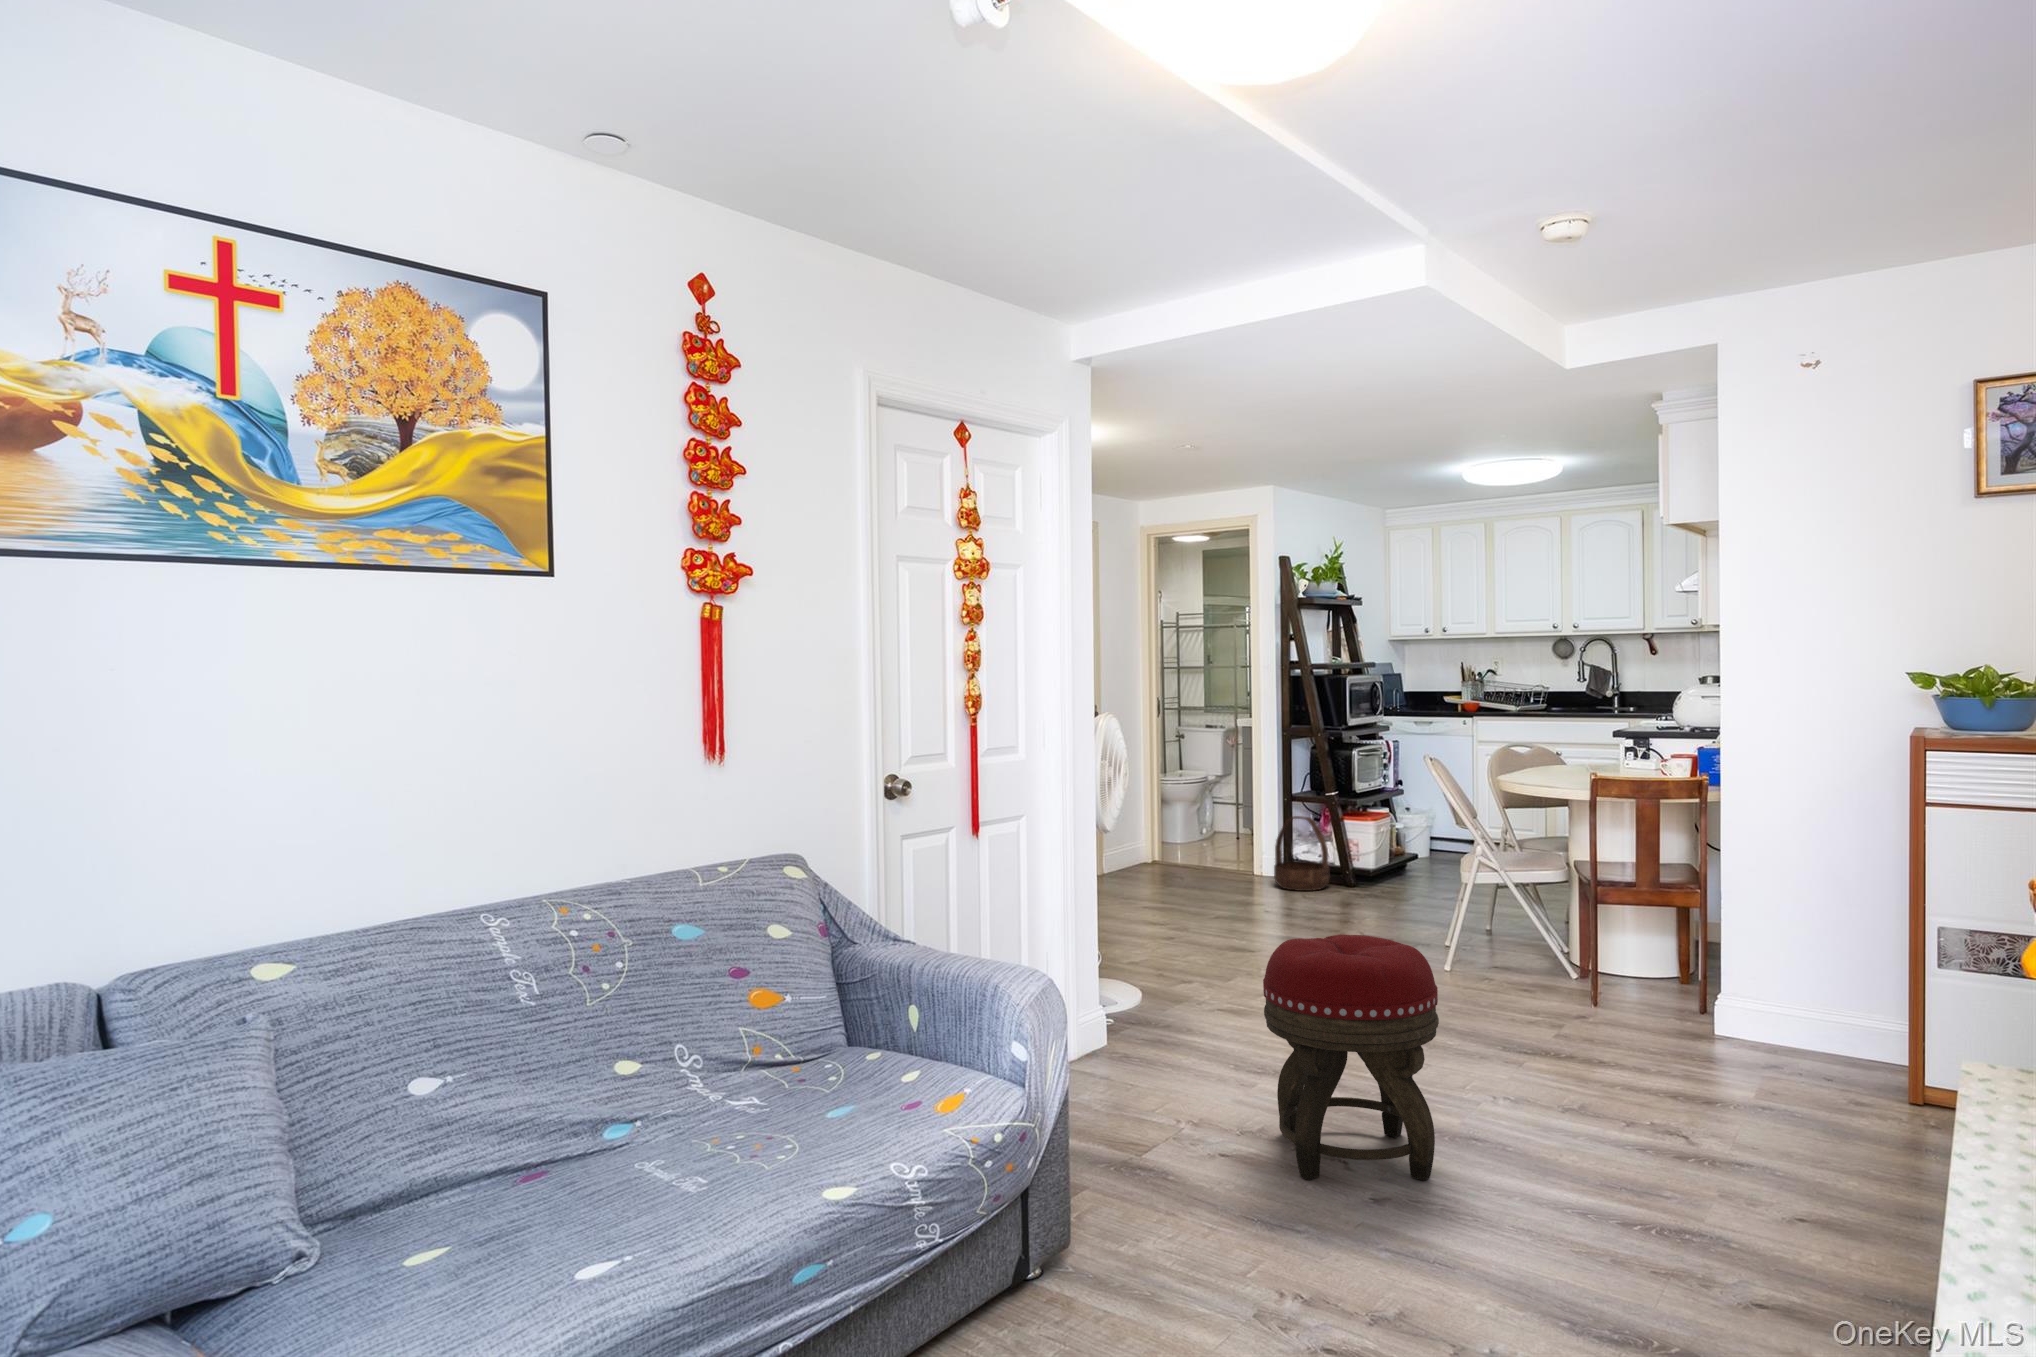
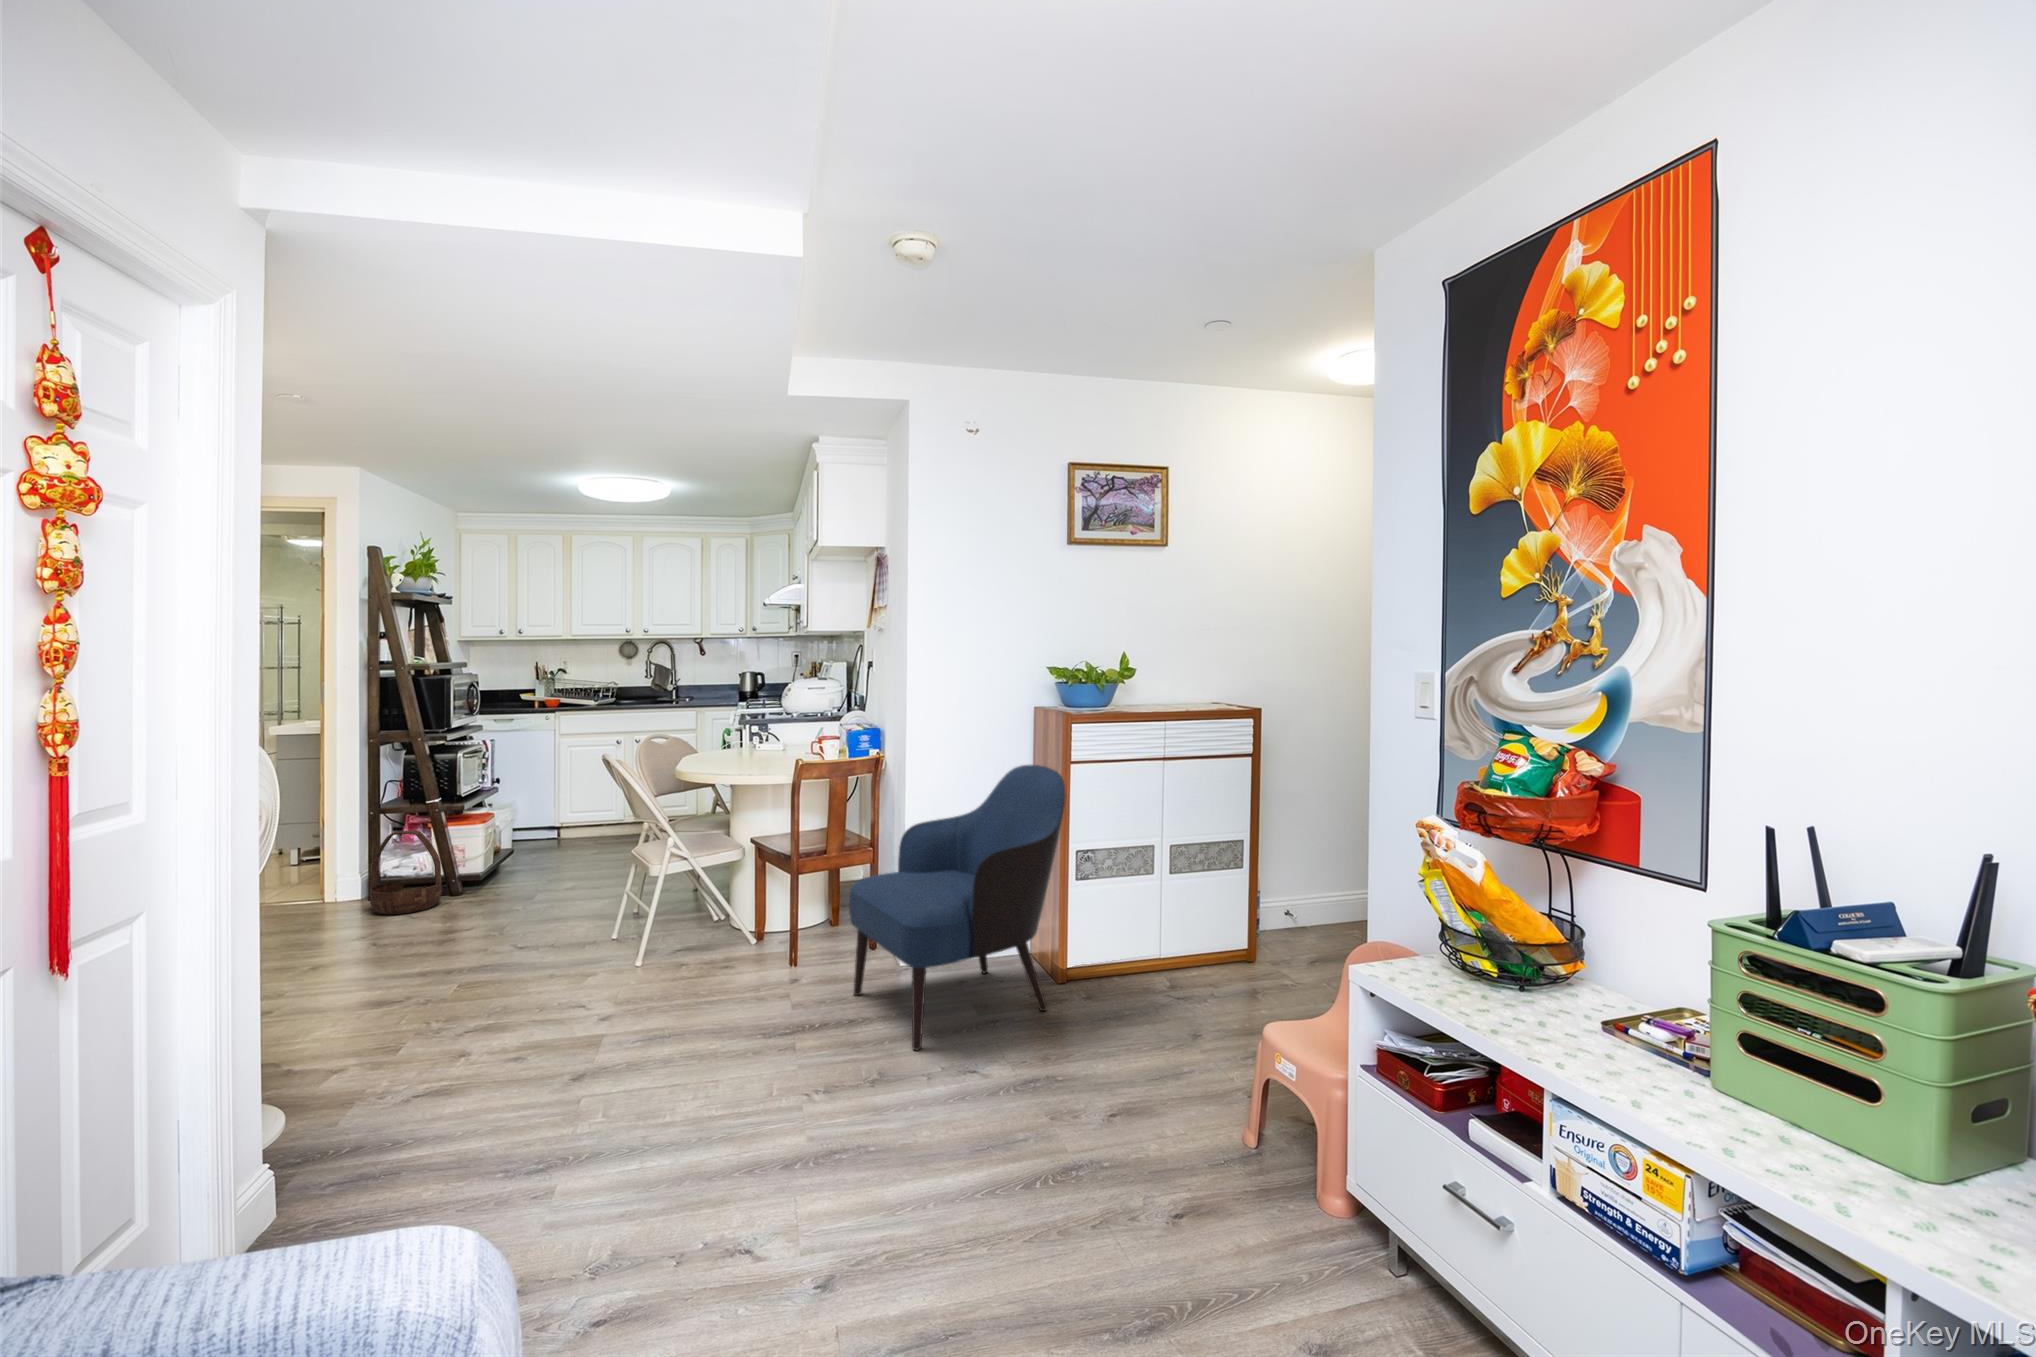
armchair: none [1611,799,1891,1121] -> present [849,765,1065,1050]
footstool: present [1263,934,1439,1180] -> none [665,970,874,1295]

